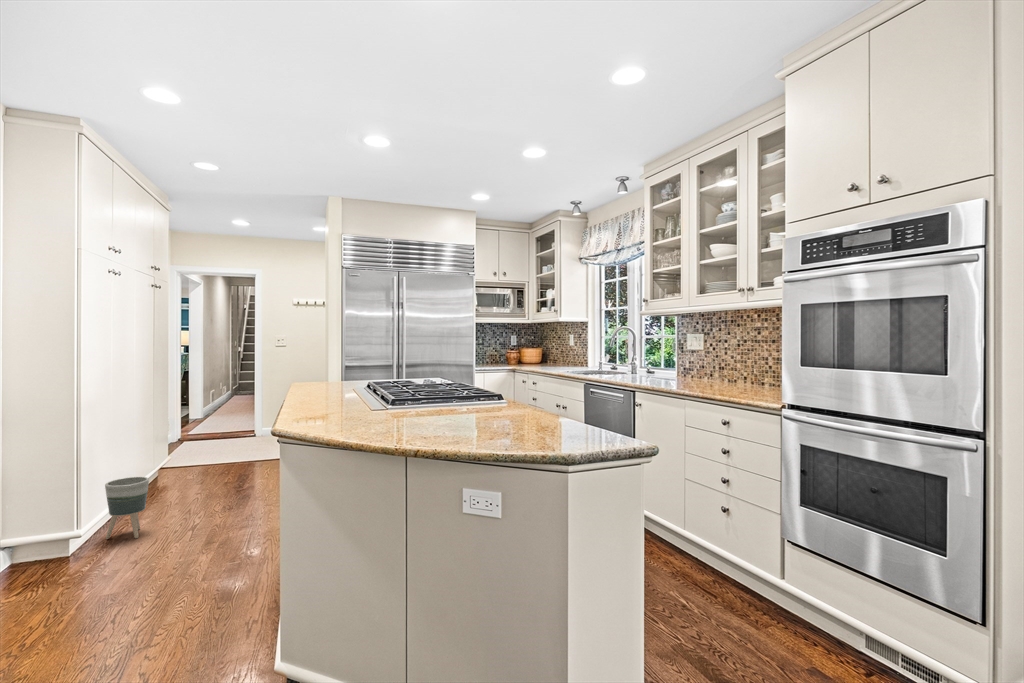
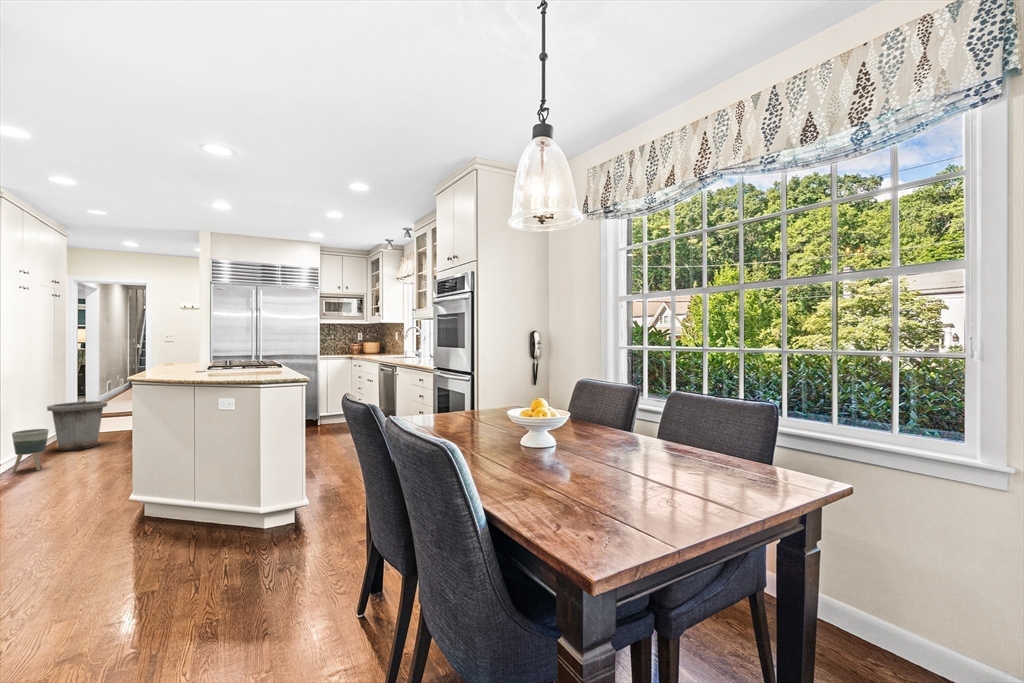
trash can: none [148,431,218,500] -> present [47,401,107,451]

